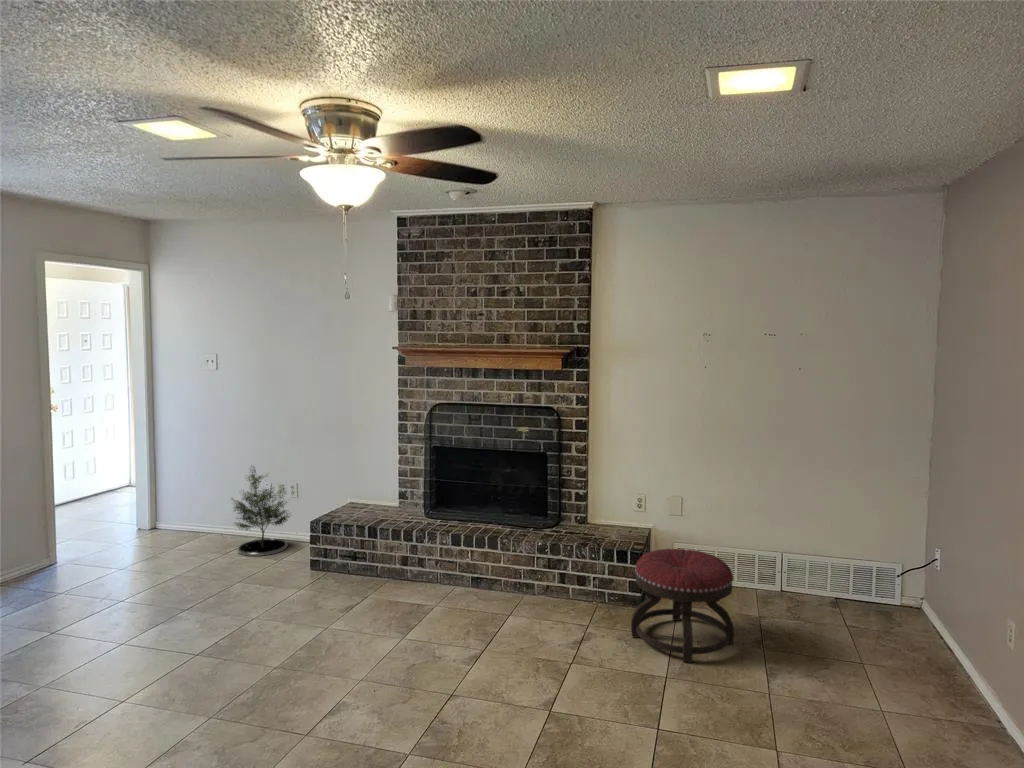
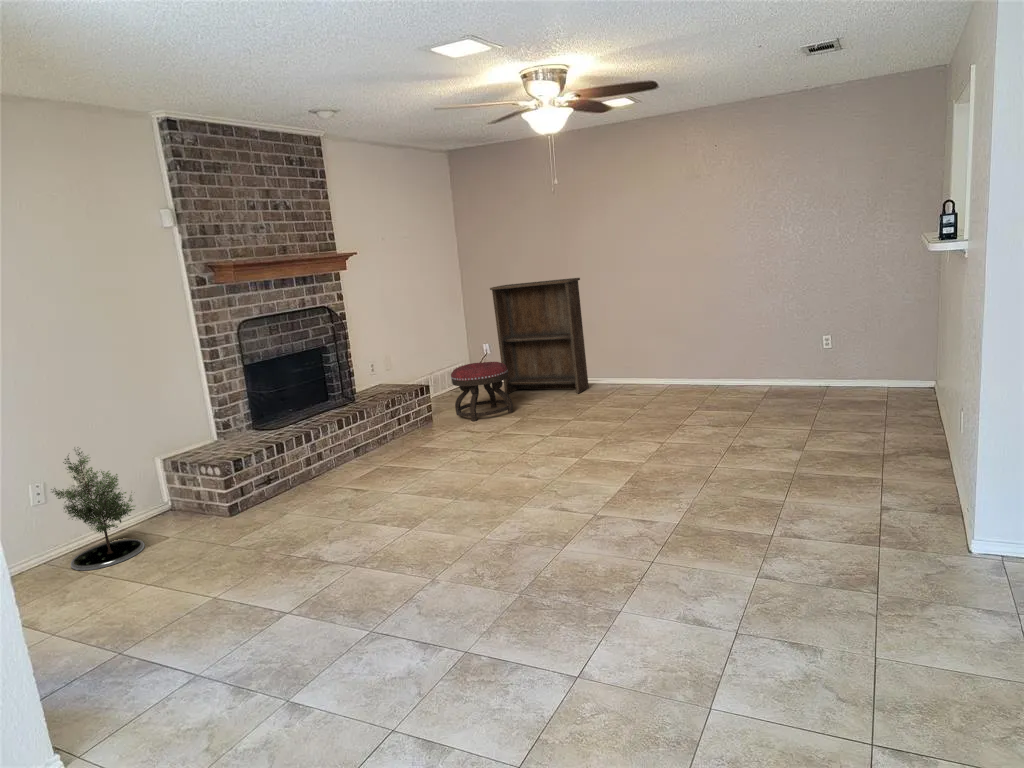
bookshelf: none [828,444,944,736] -> present [490,278,589,394]

